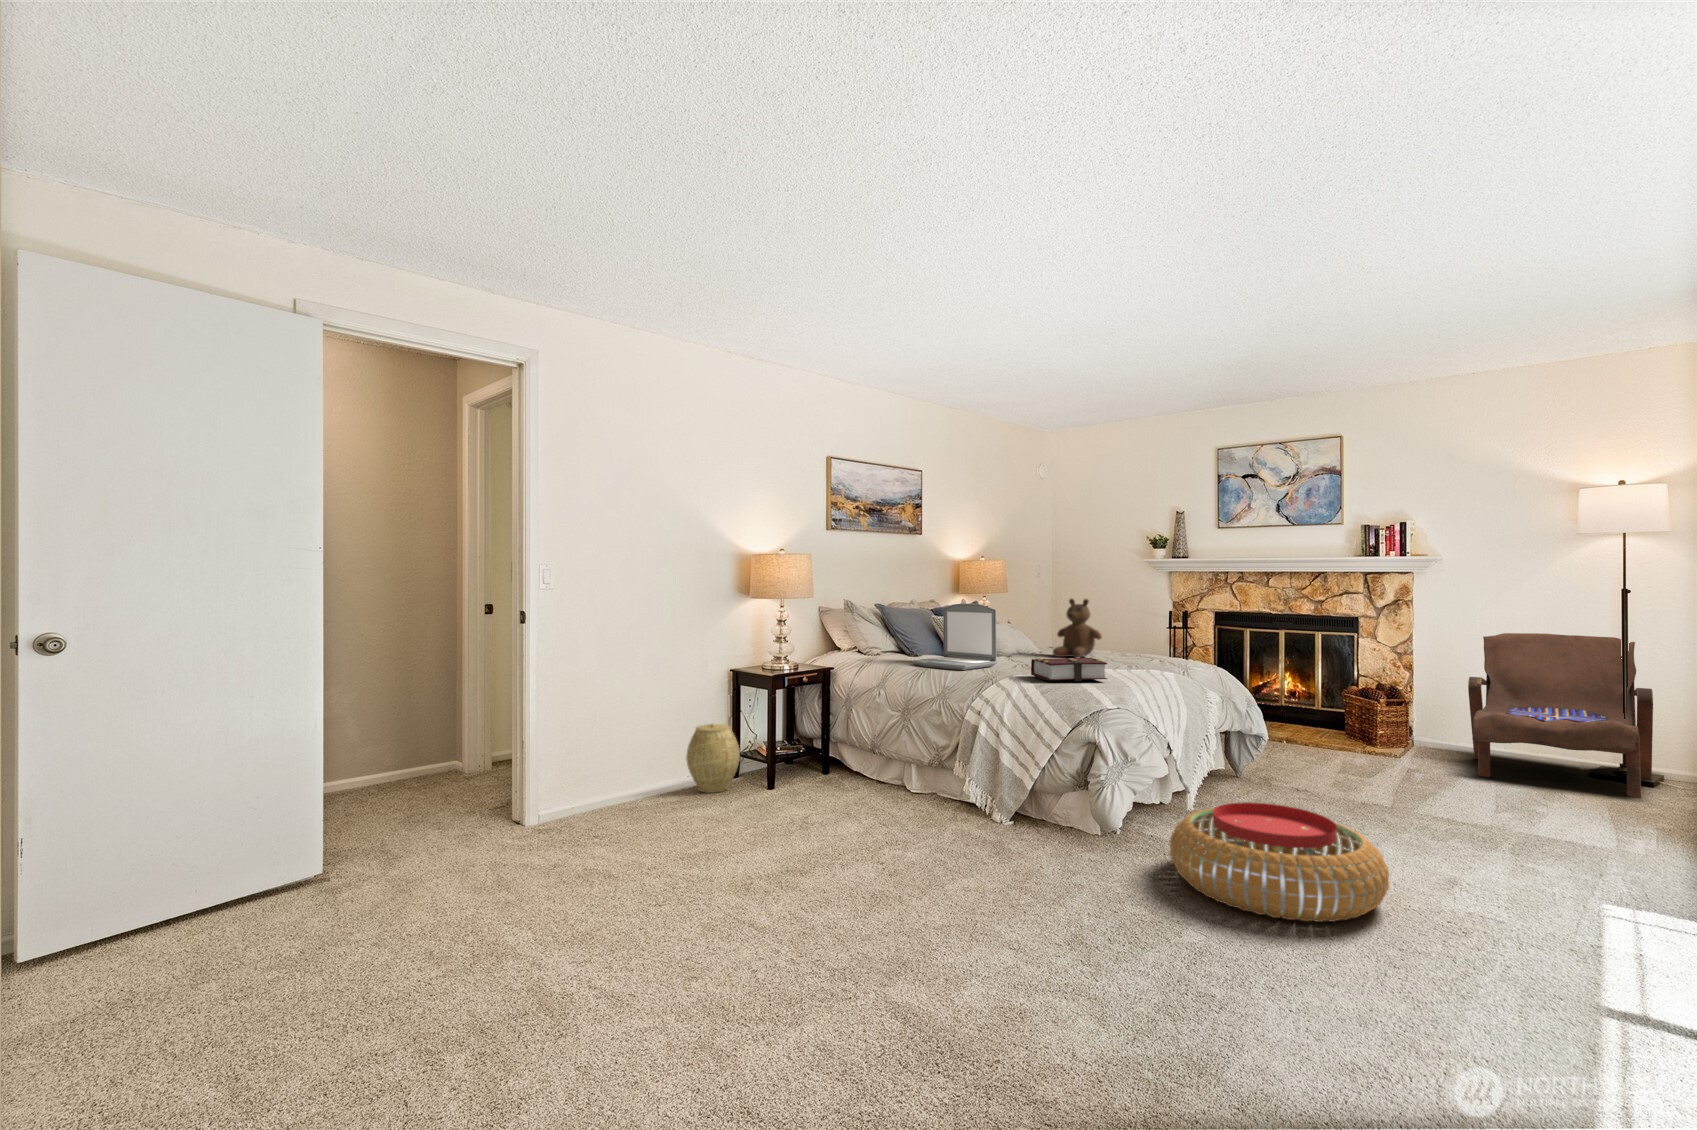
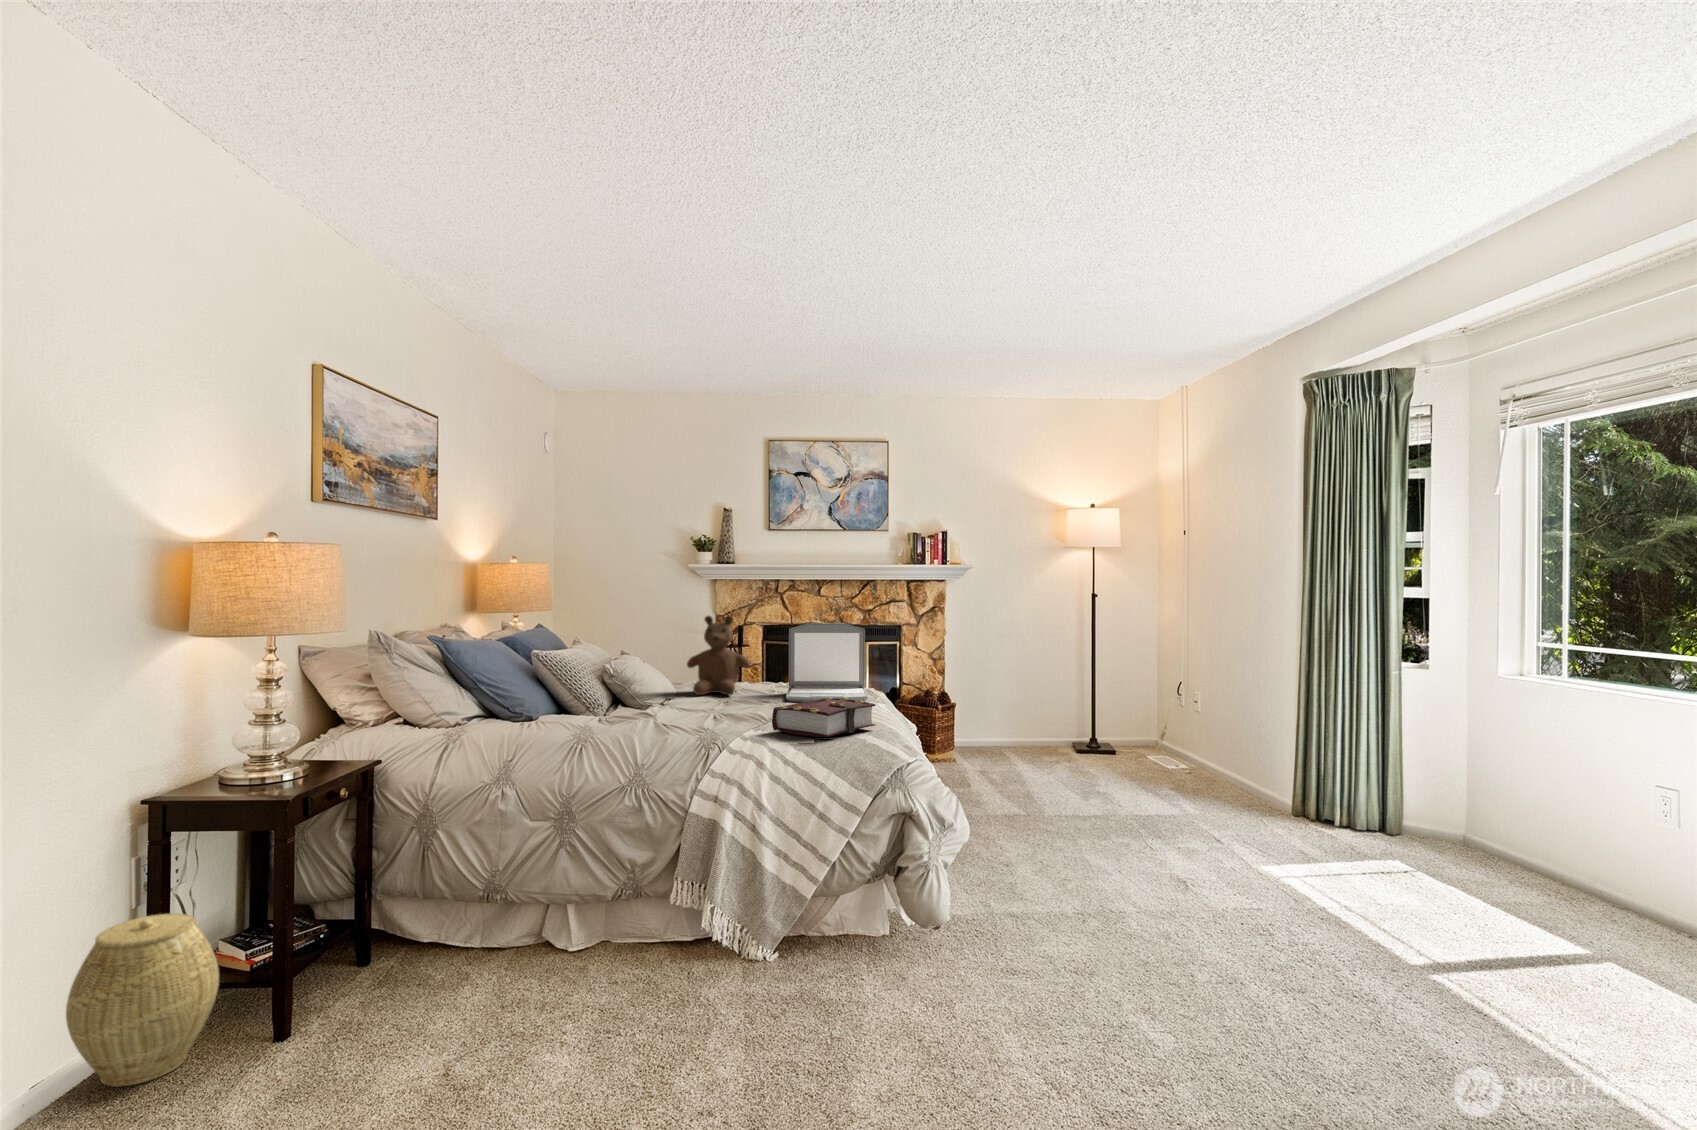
laptop: present [912,604,998,670] -> present [786,623,868,702]
armchair: present [1468,633,1653,798] -> none [1001,636,1138,771]
pouf: present [1170,802,1389,922] -> none [1010,849,1241,991]

